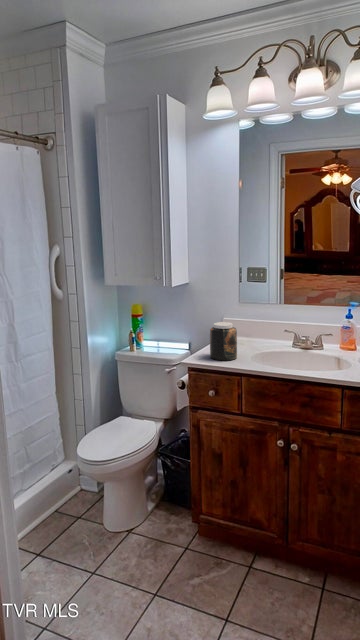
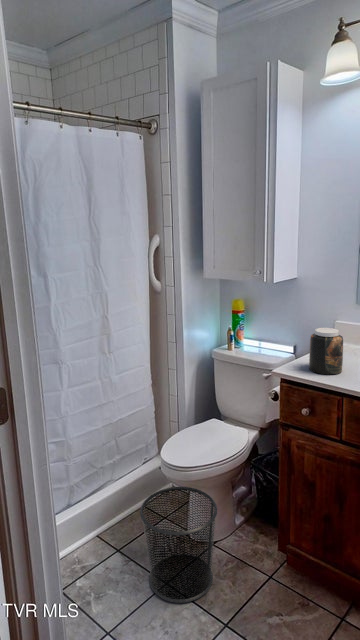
waste bin: none [66,479,139,585] -> present [140,487,217,603]

